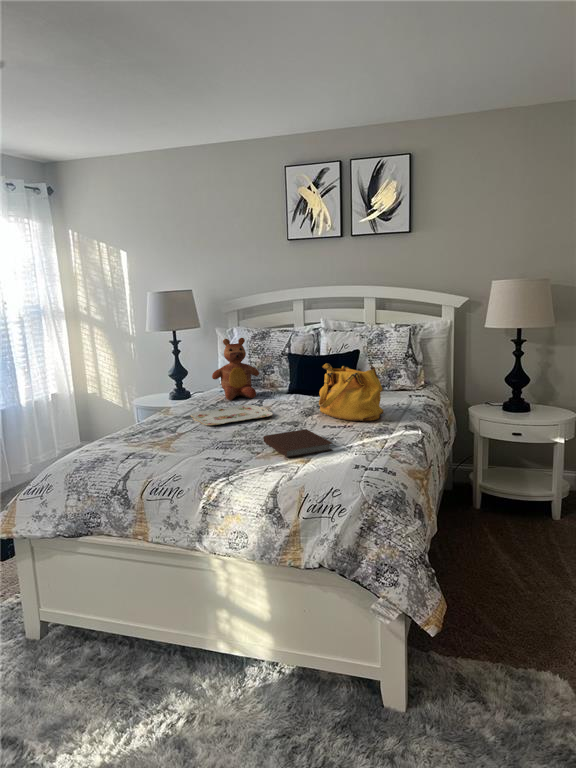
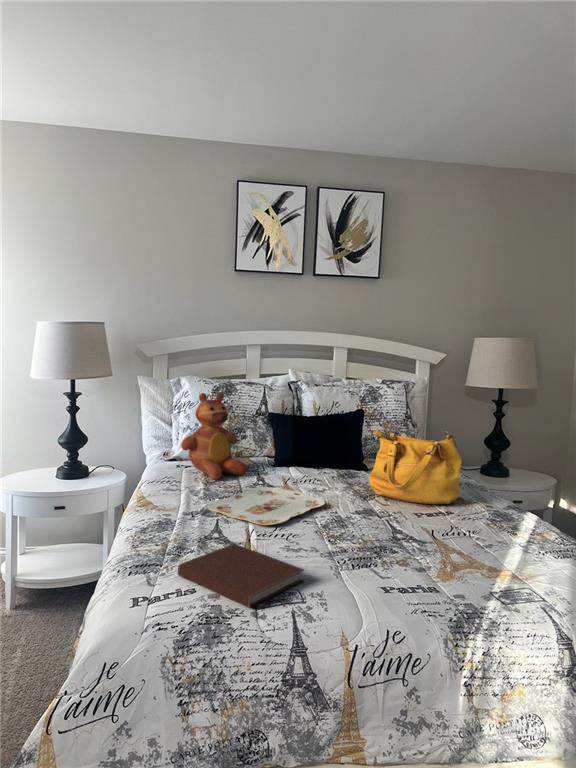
notebook: present [264,429,333,458] -> present [178,544,304,608]

